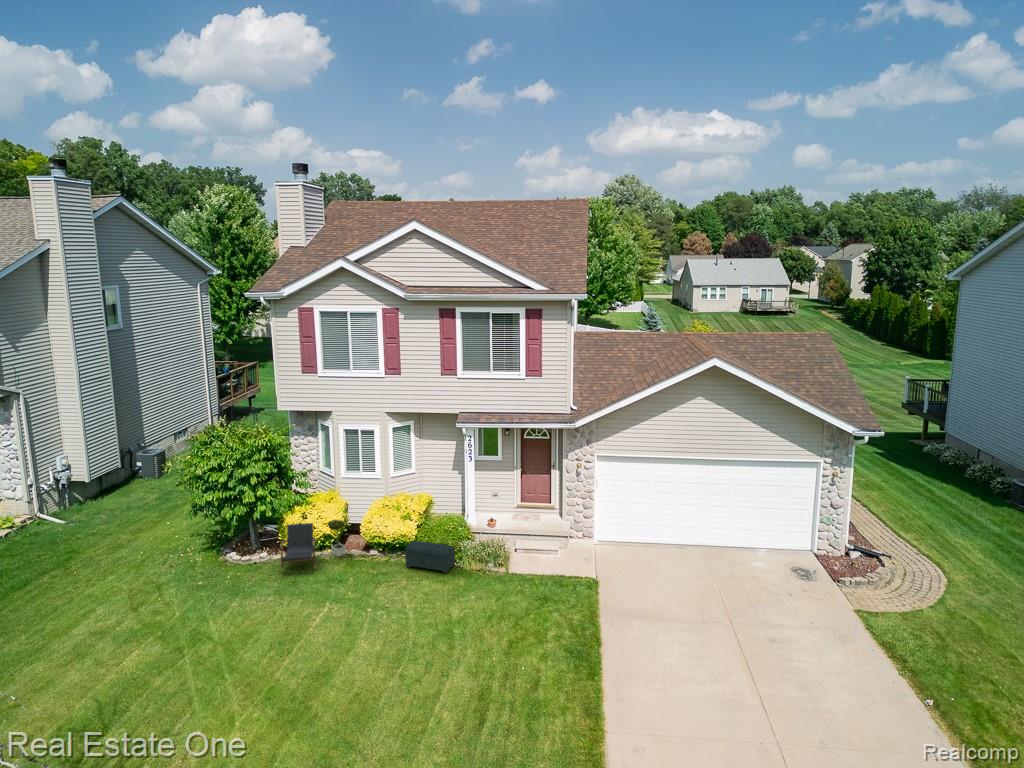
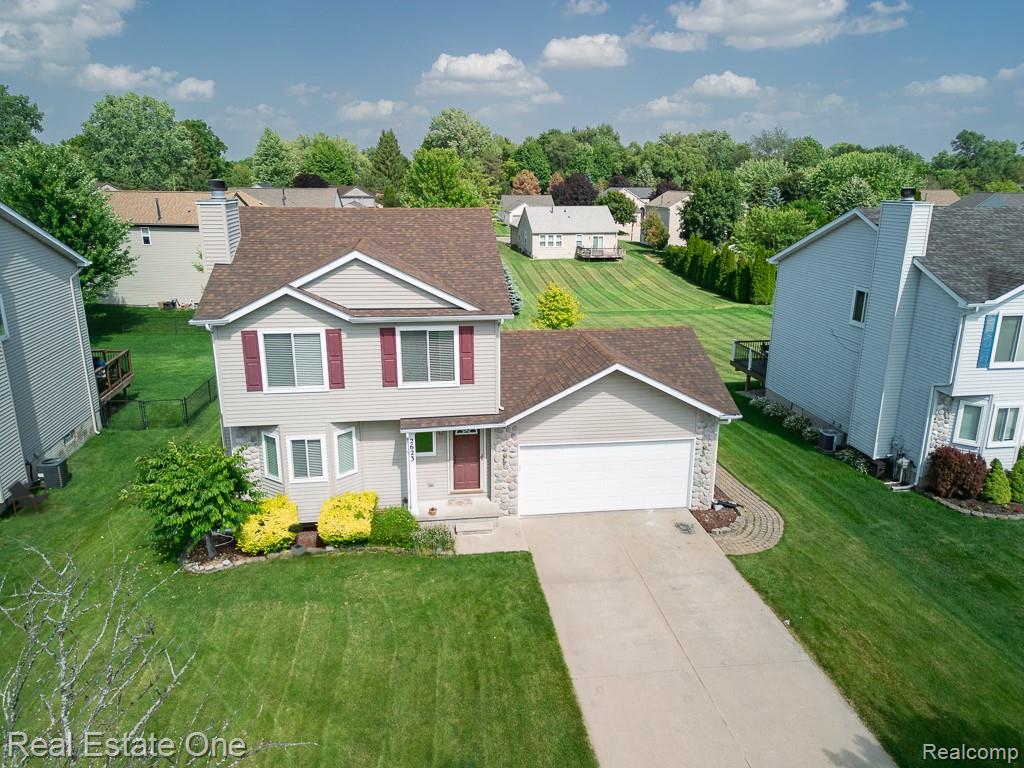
lounge chair: present [280,523,316,571] -> present [8,481,51,514]
bench: present [405,541,455,574] -> none [365,535,408,561]

